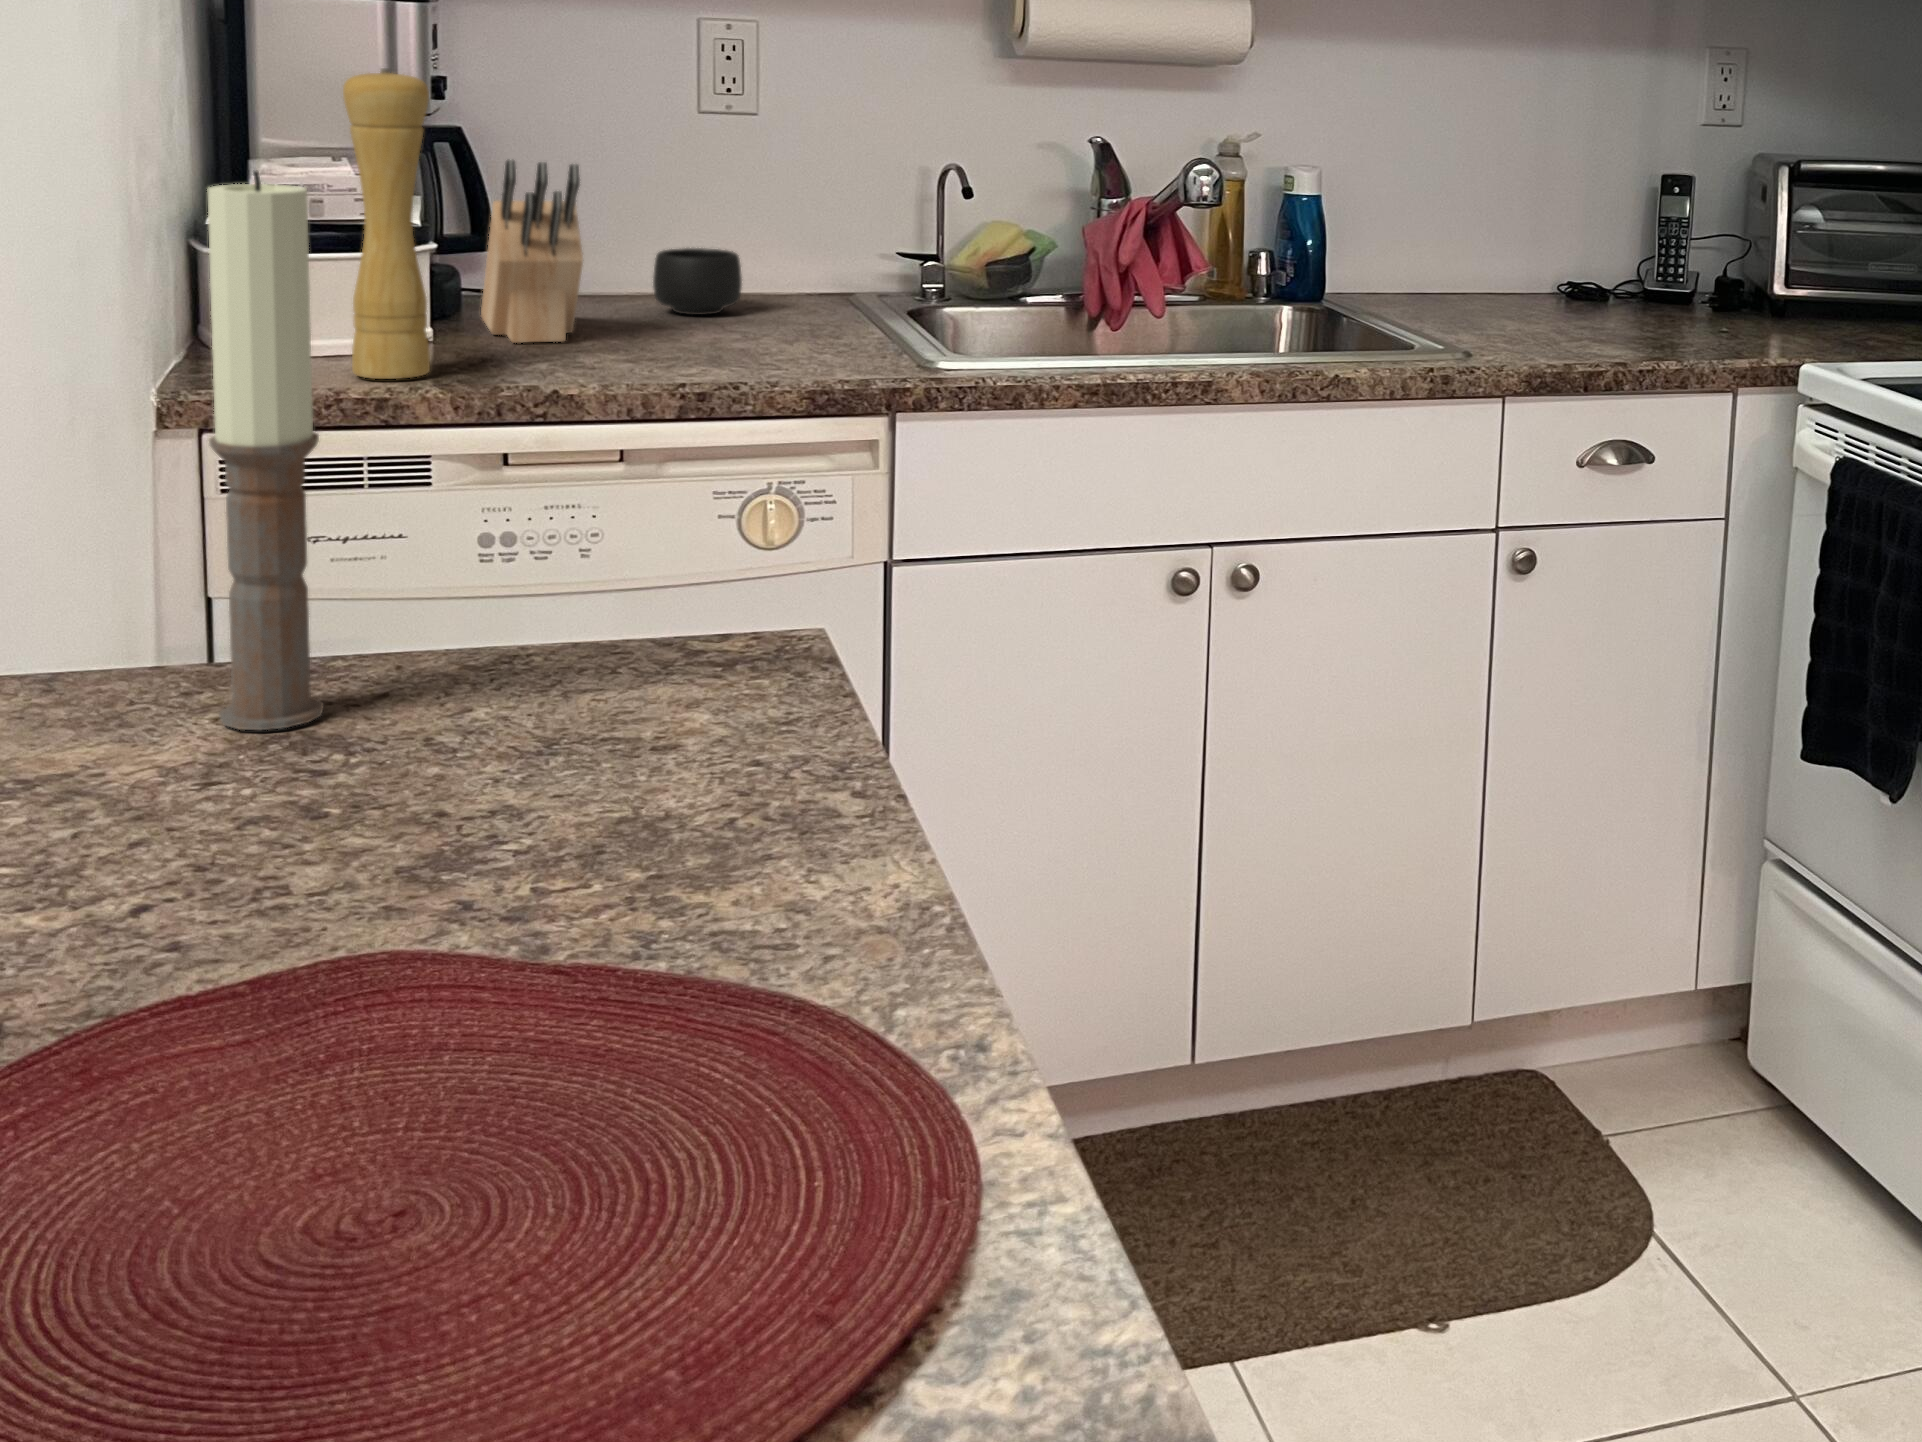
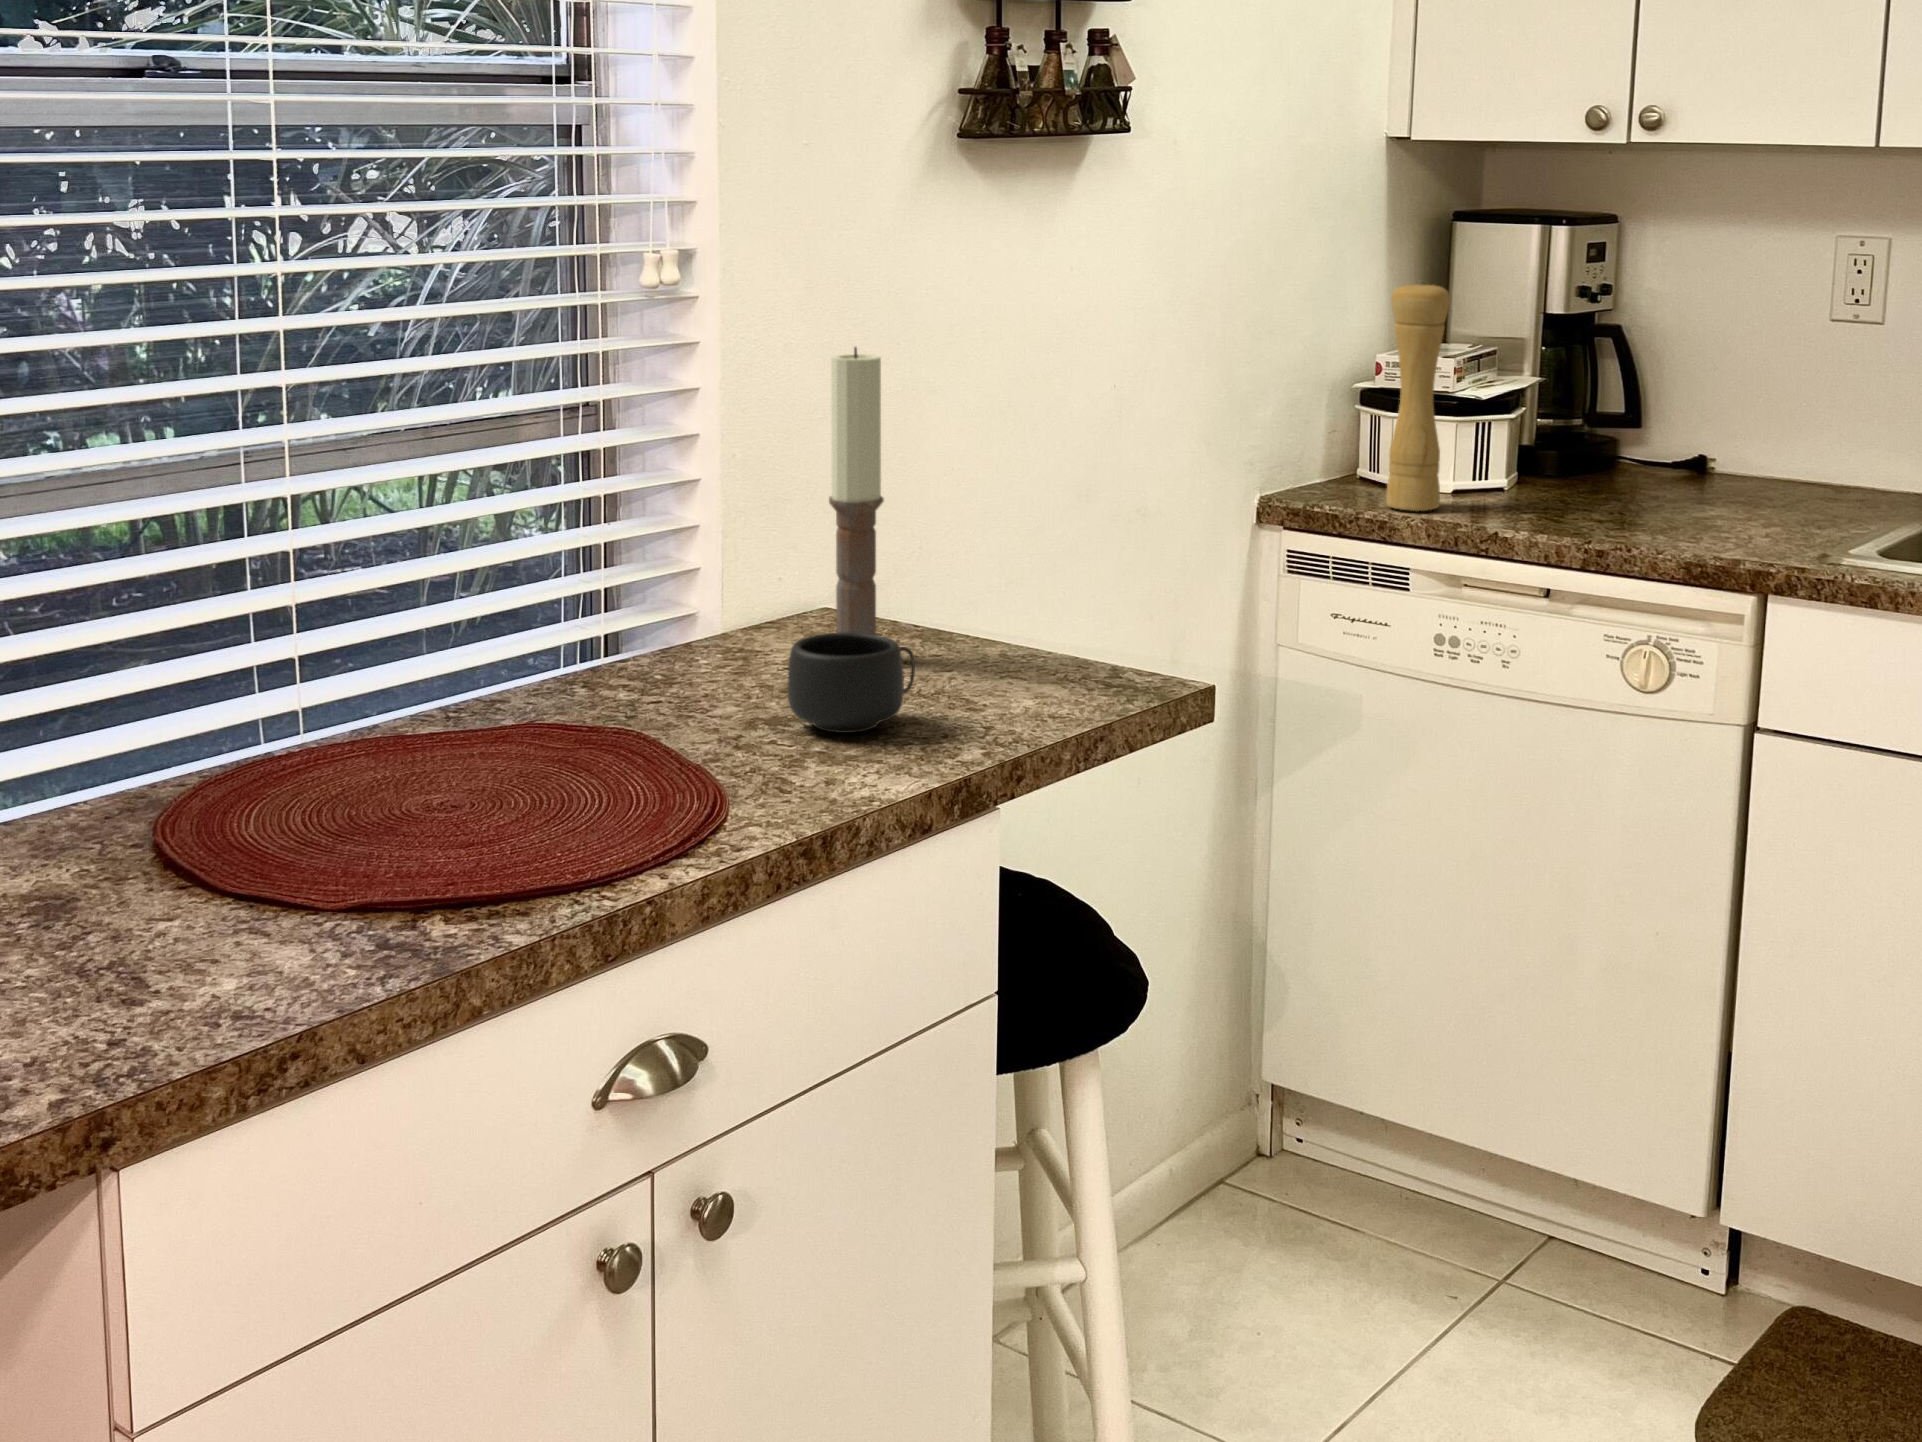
knife block: present [481,160,583,343] -> none [1535,353,1640,502]
mug: present [653,248,742,315] -> present [787,633,915,733]

